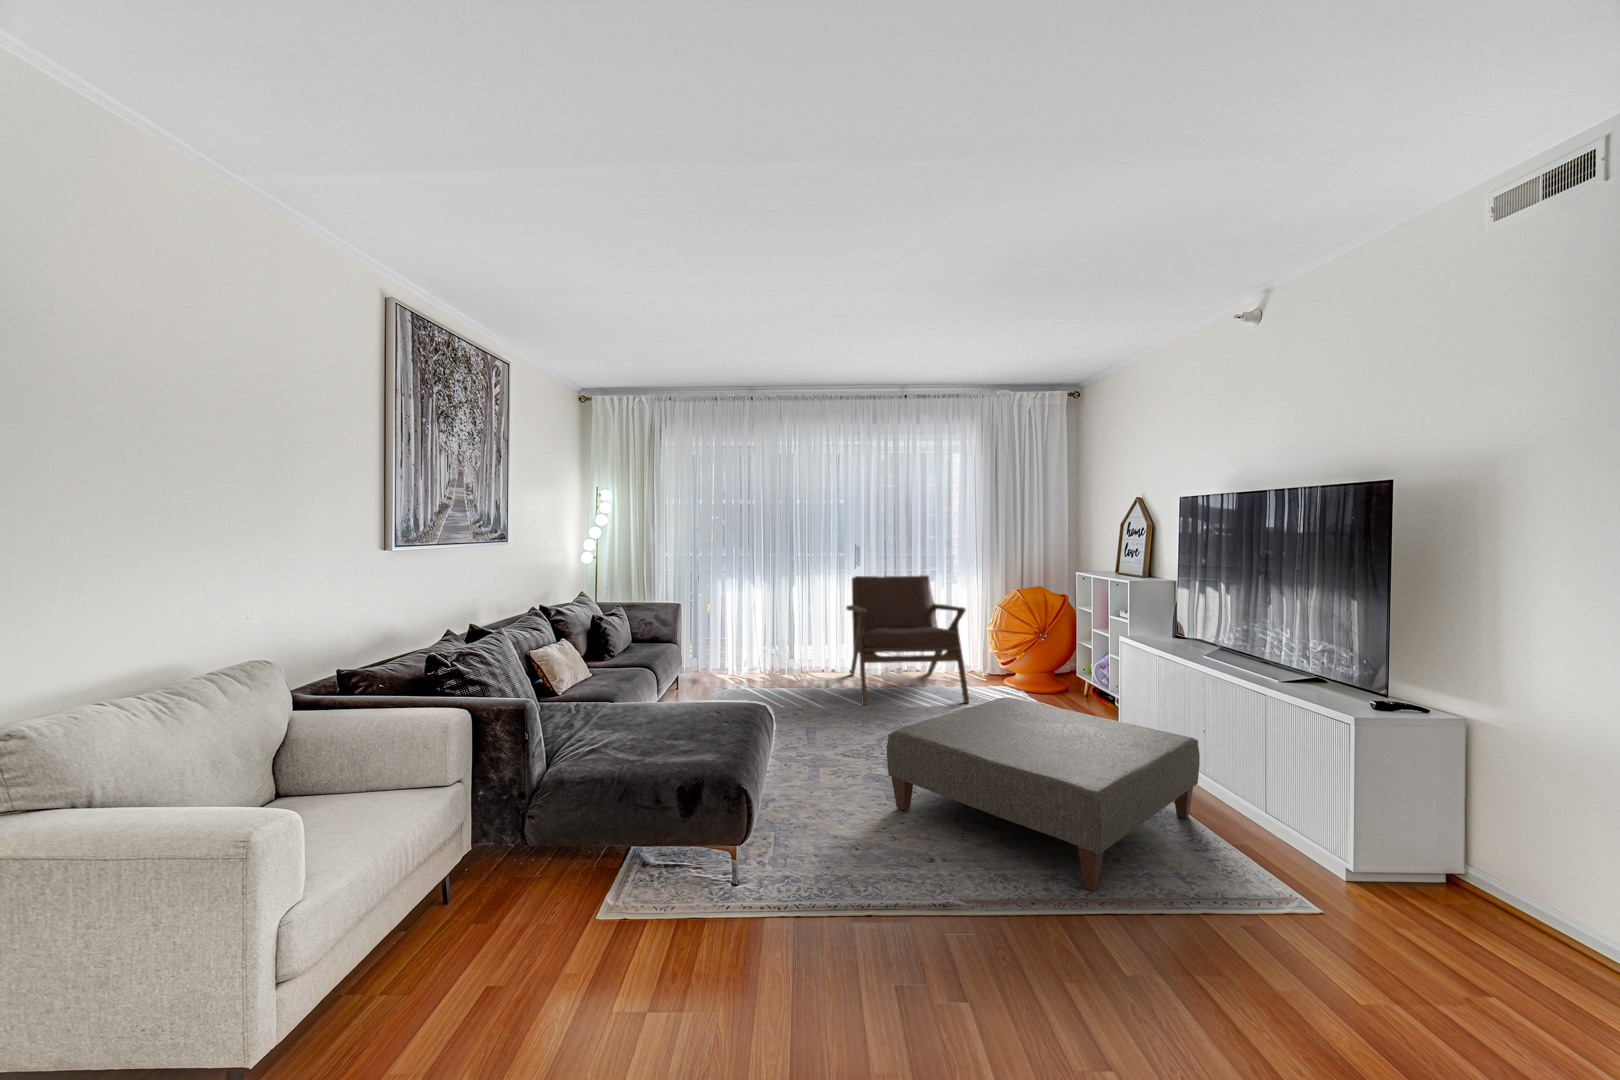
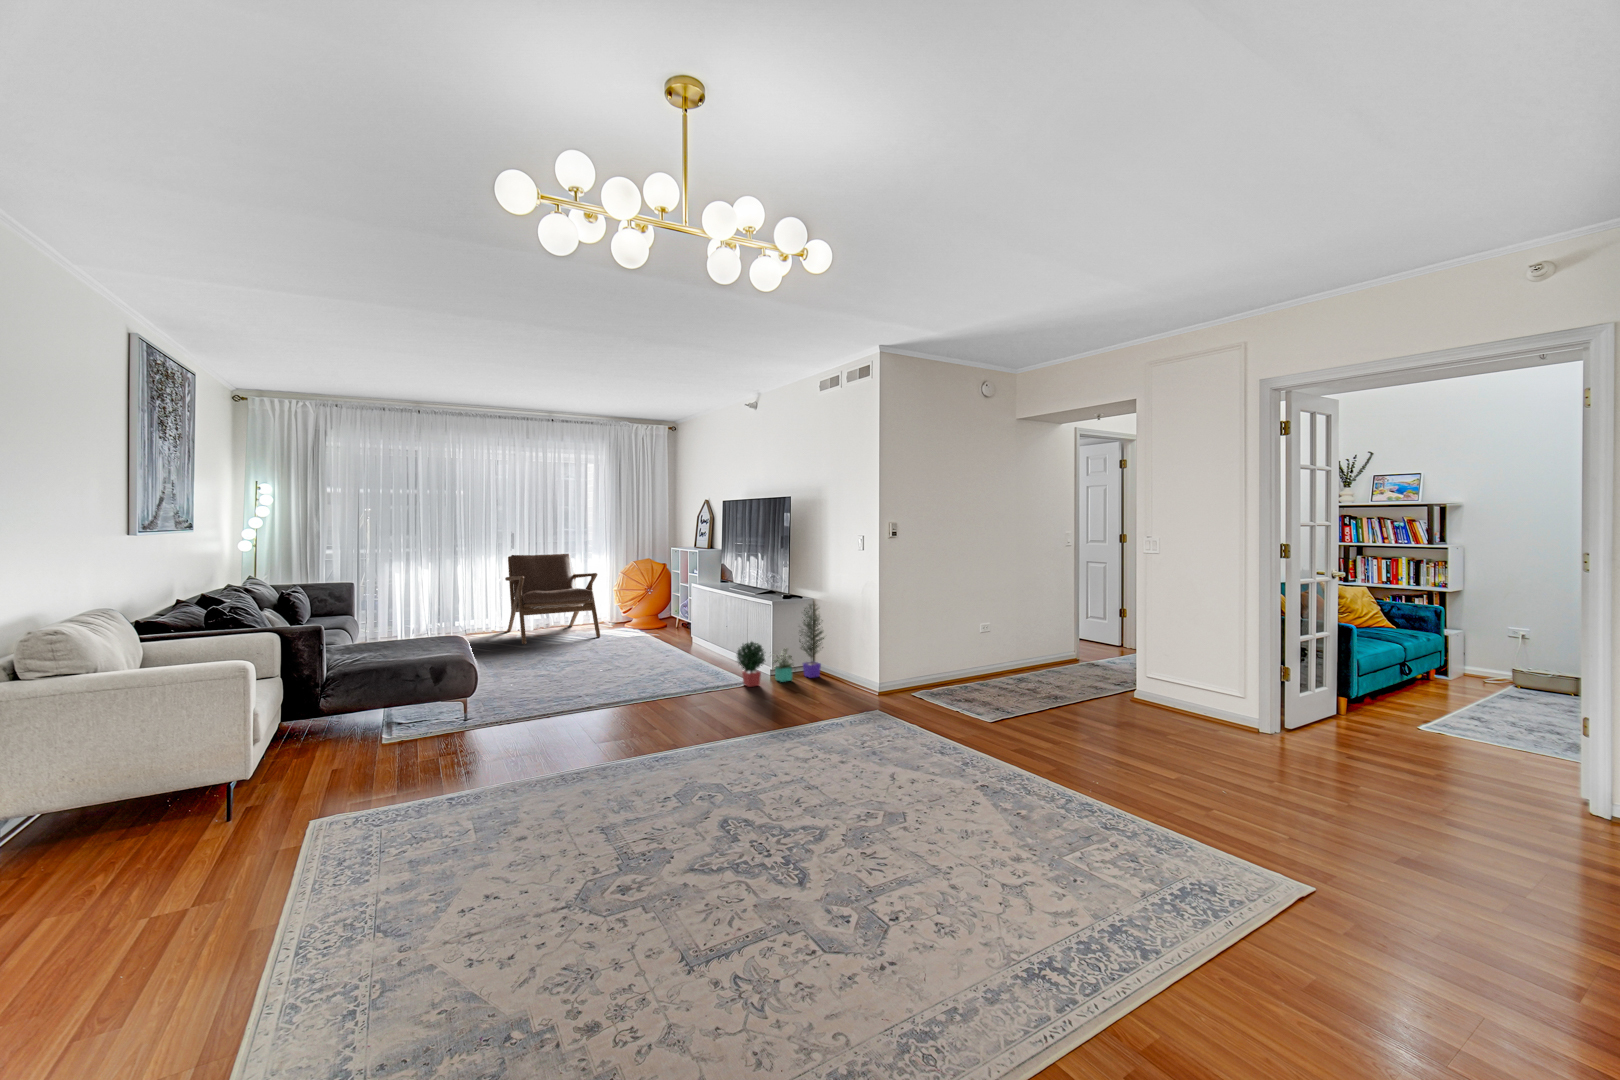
ottoman: present [887,698,1200,891] -> none [551,619,717,687]
potted plant: none [1292,743,1577,956] -> present [737,604,824,687]

